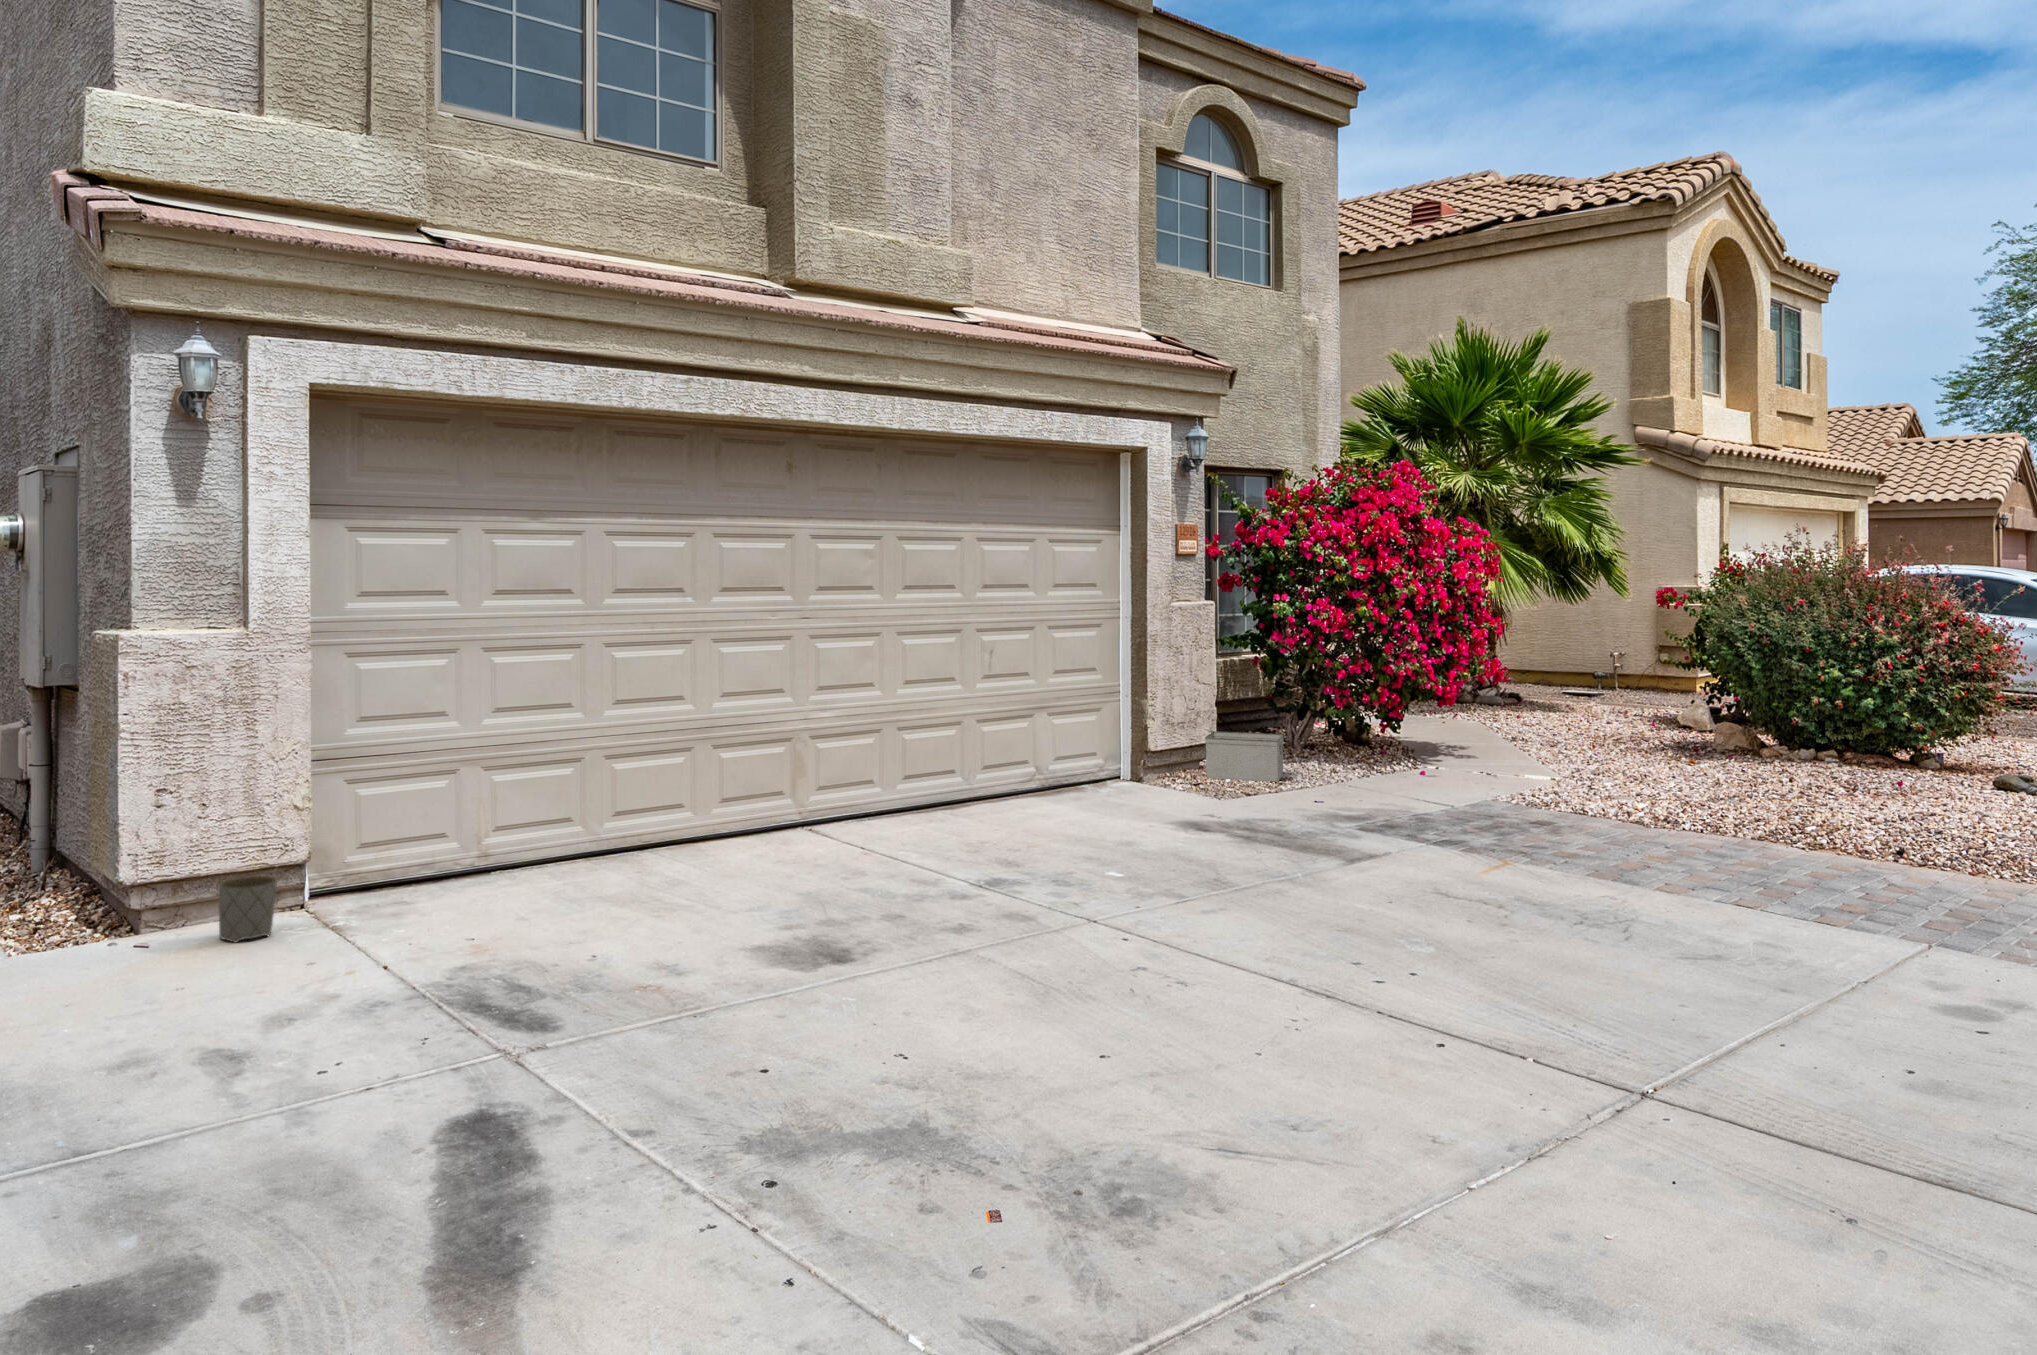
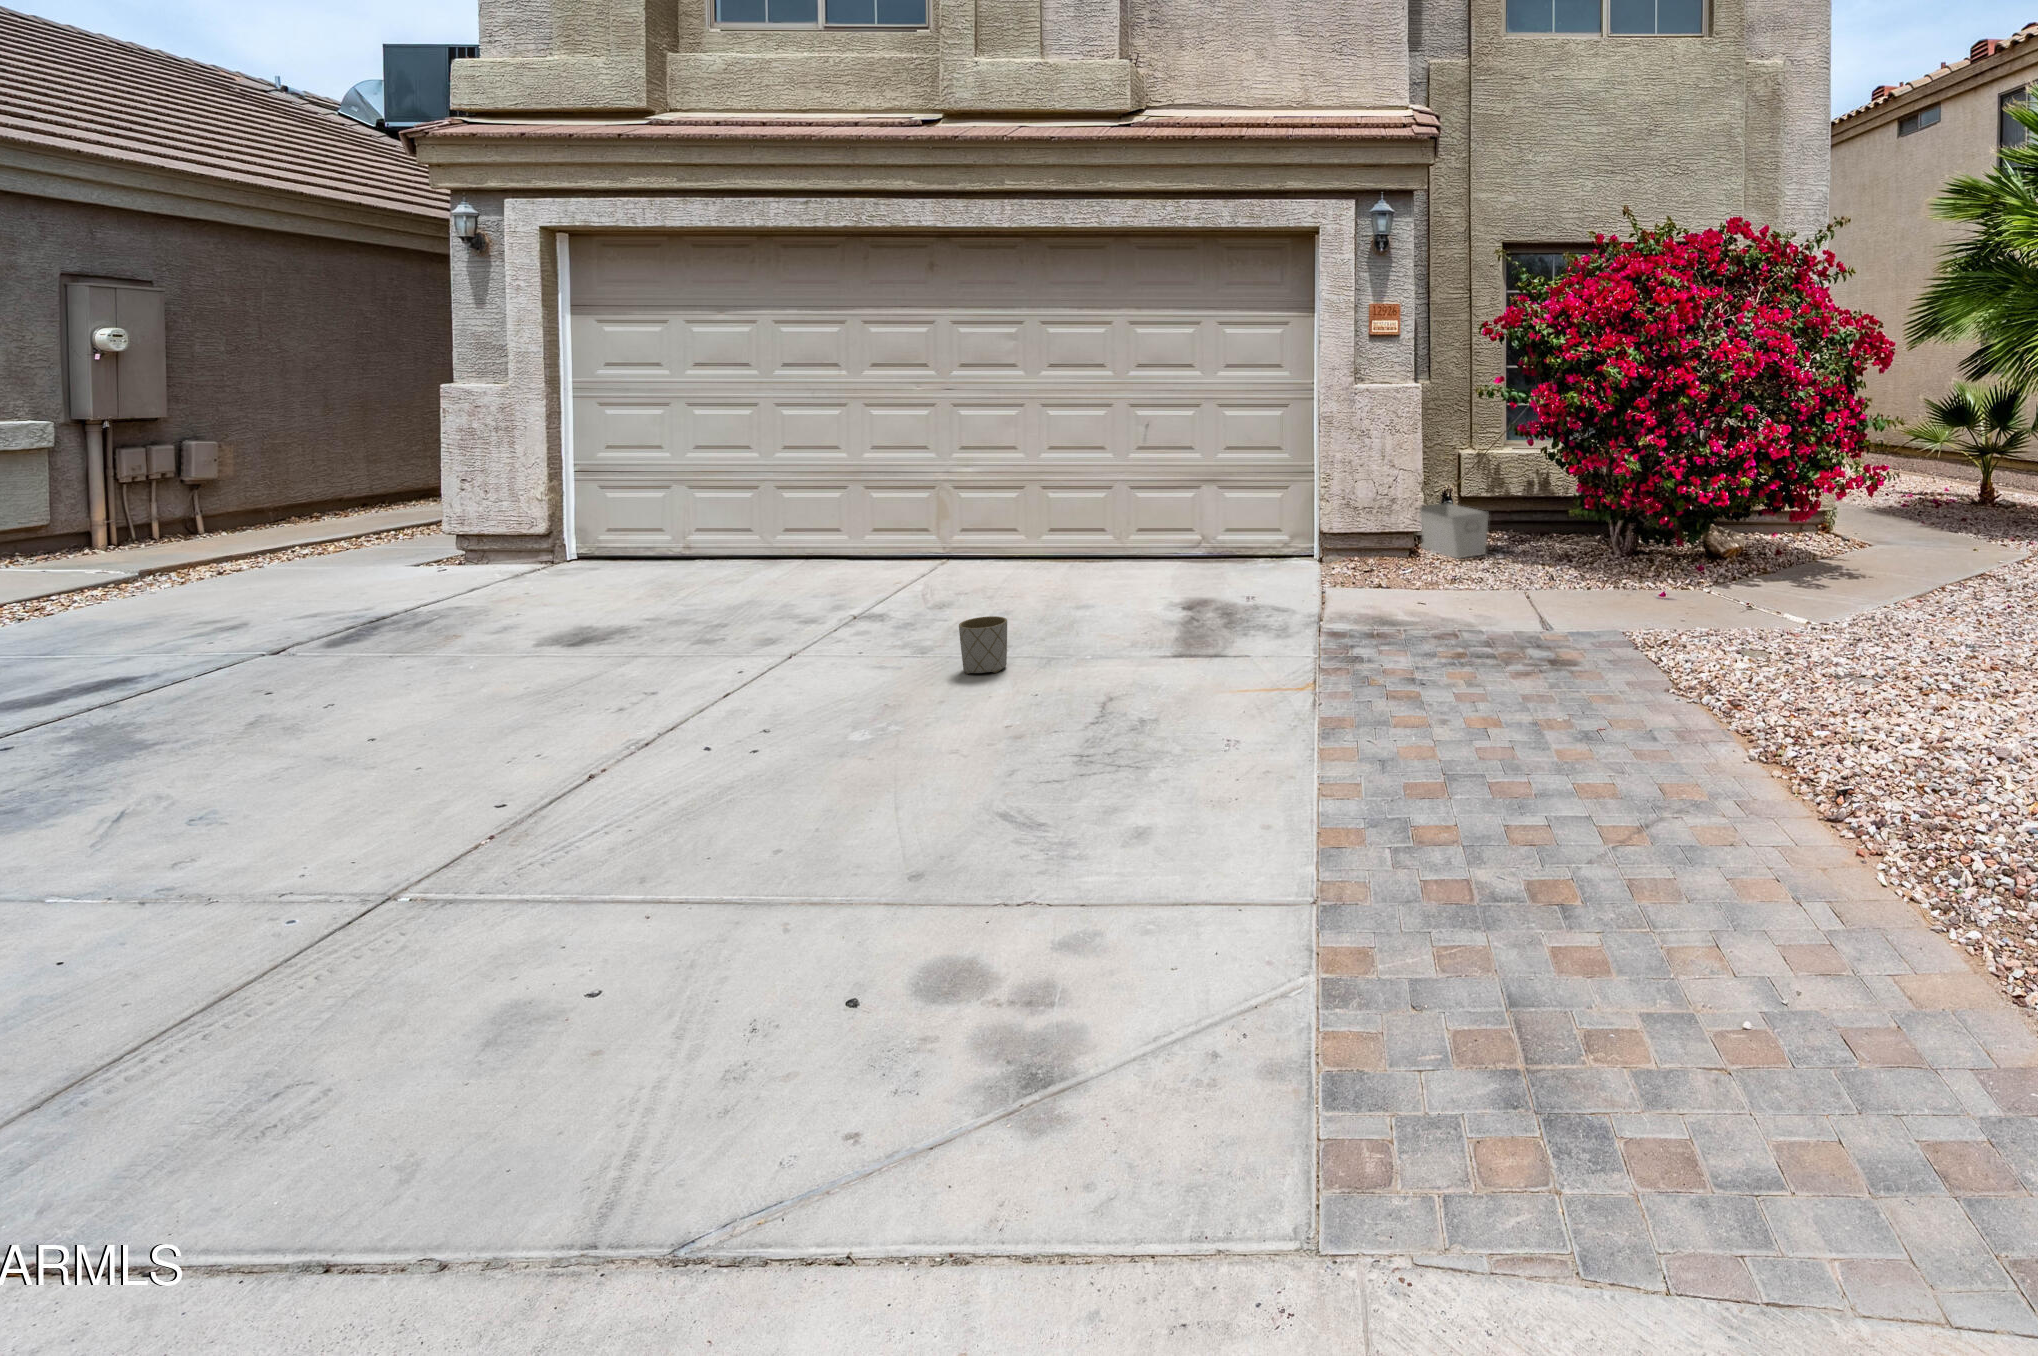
planter: present [219,876,277,942] -> present [959,616,1007,674]

